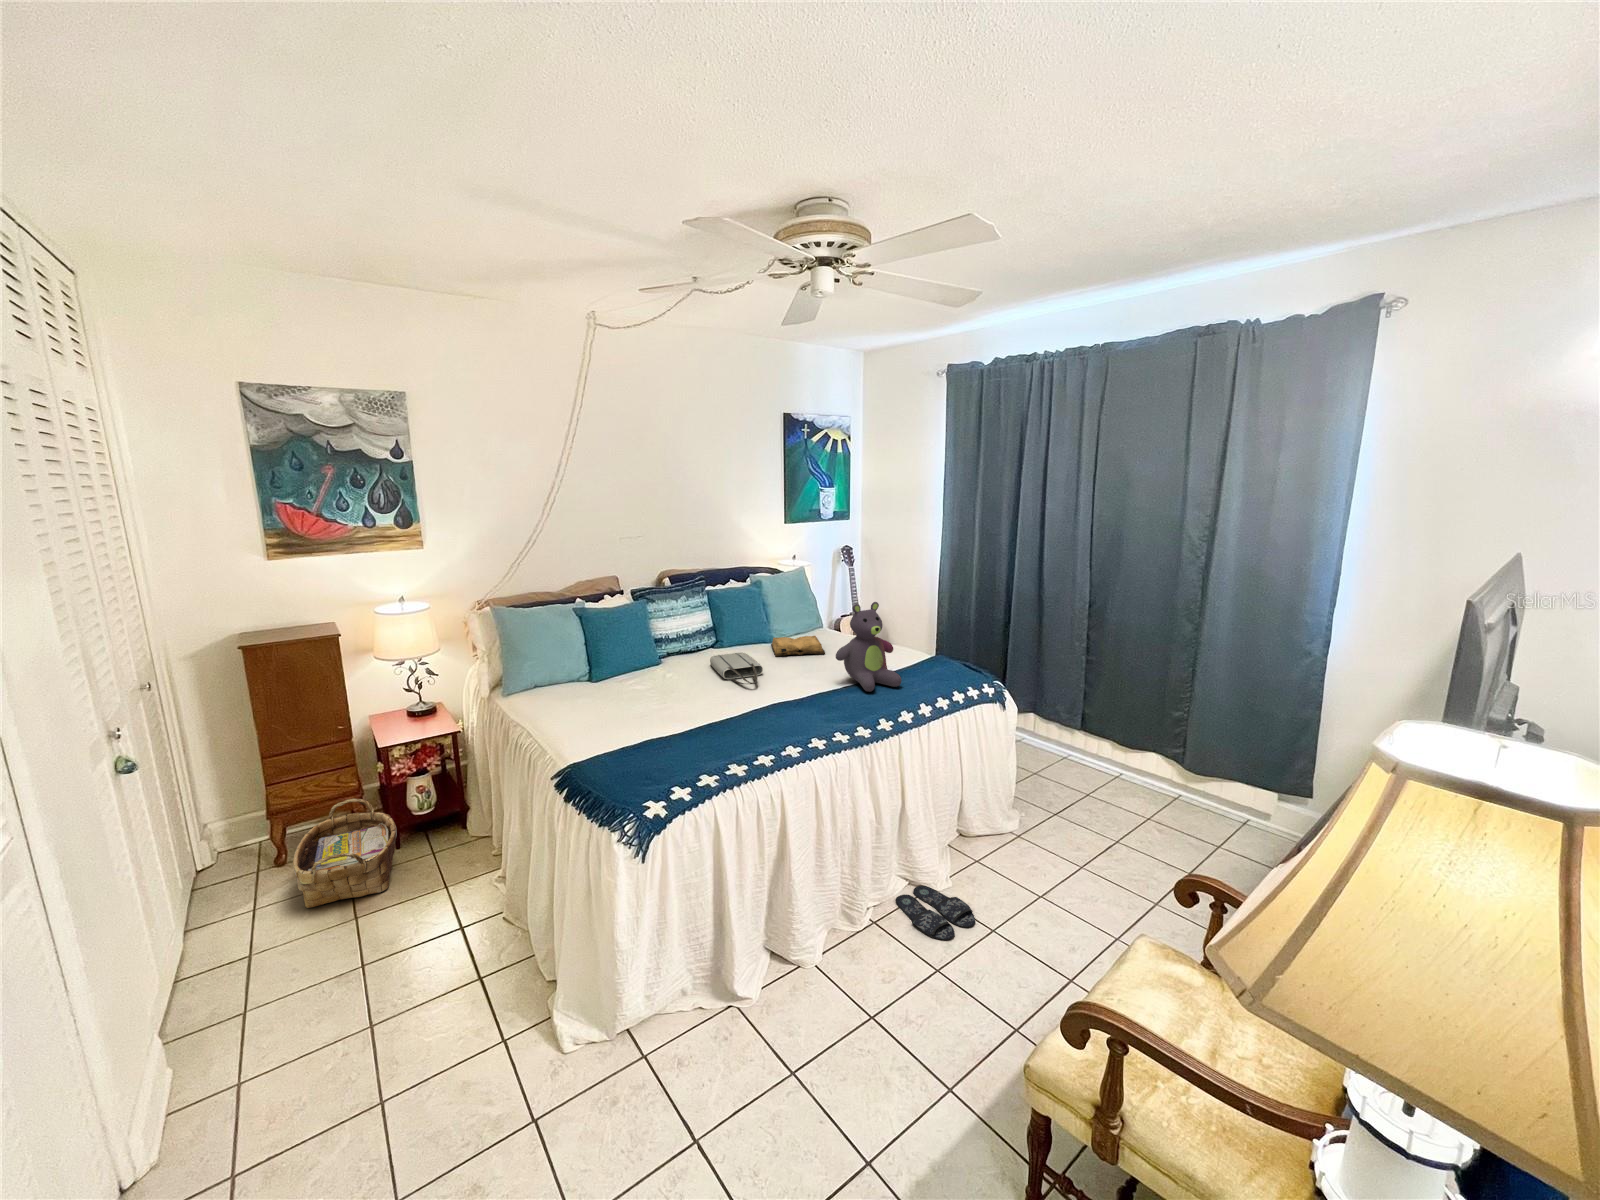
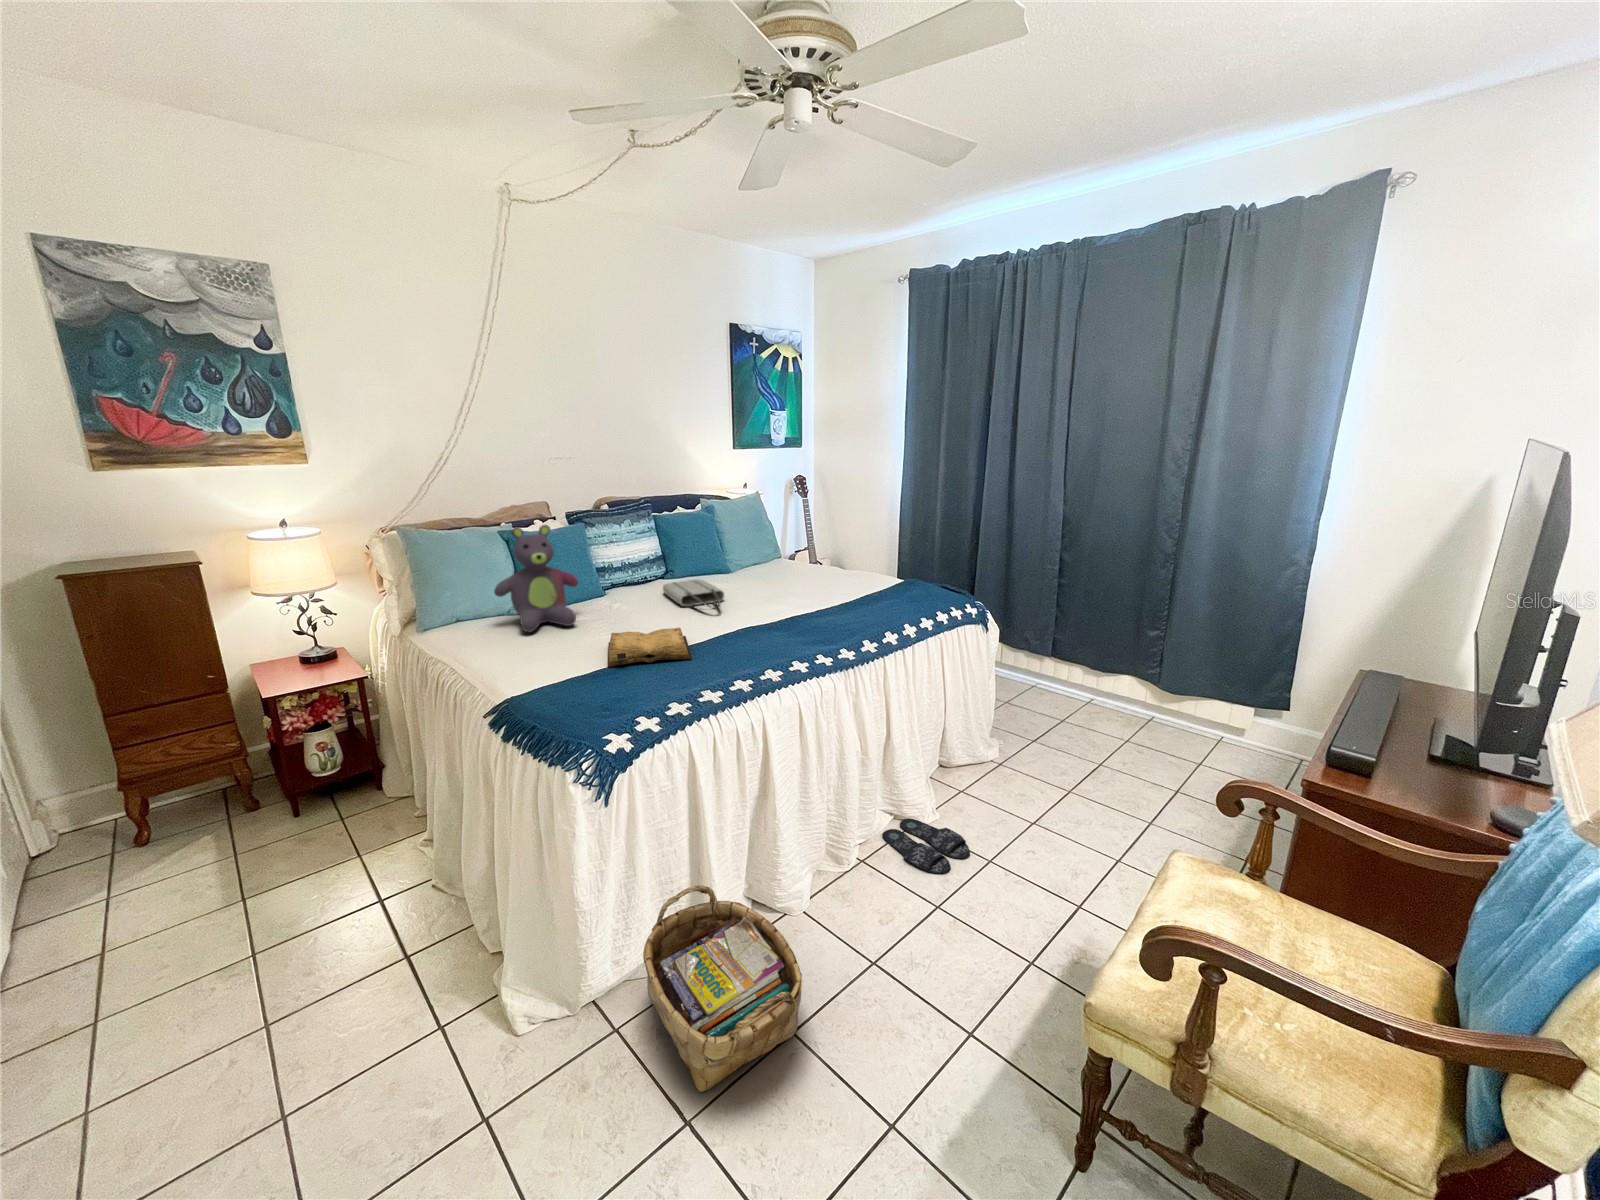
stuffed bear: present [836,602,902,692] -> present [494,525,578,632]
diary: present [771,636,825,657] -> present [608,627,692,667]
woven basket: present [293,799,397,908] -> present [643,885,802,1092]

